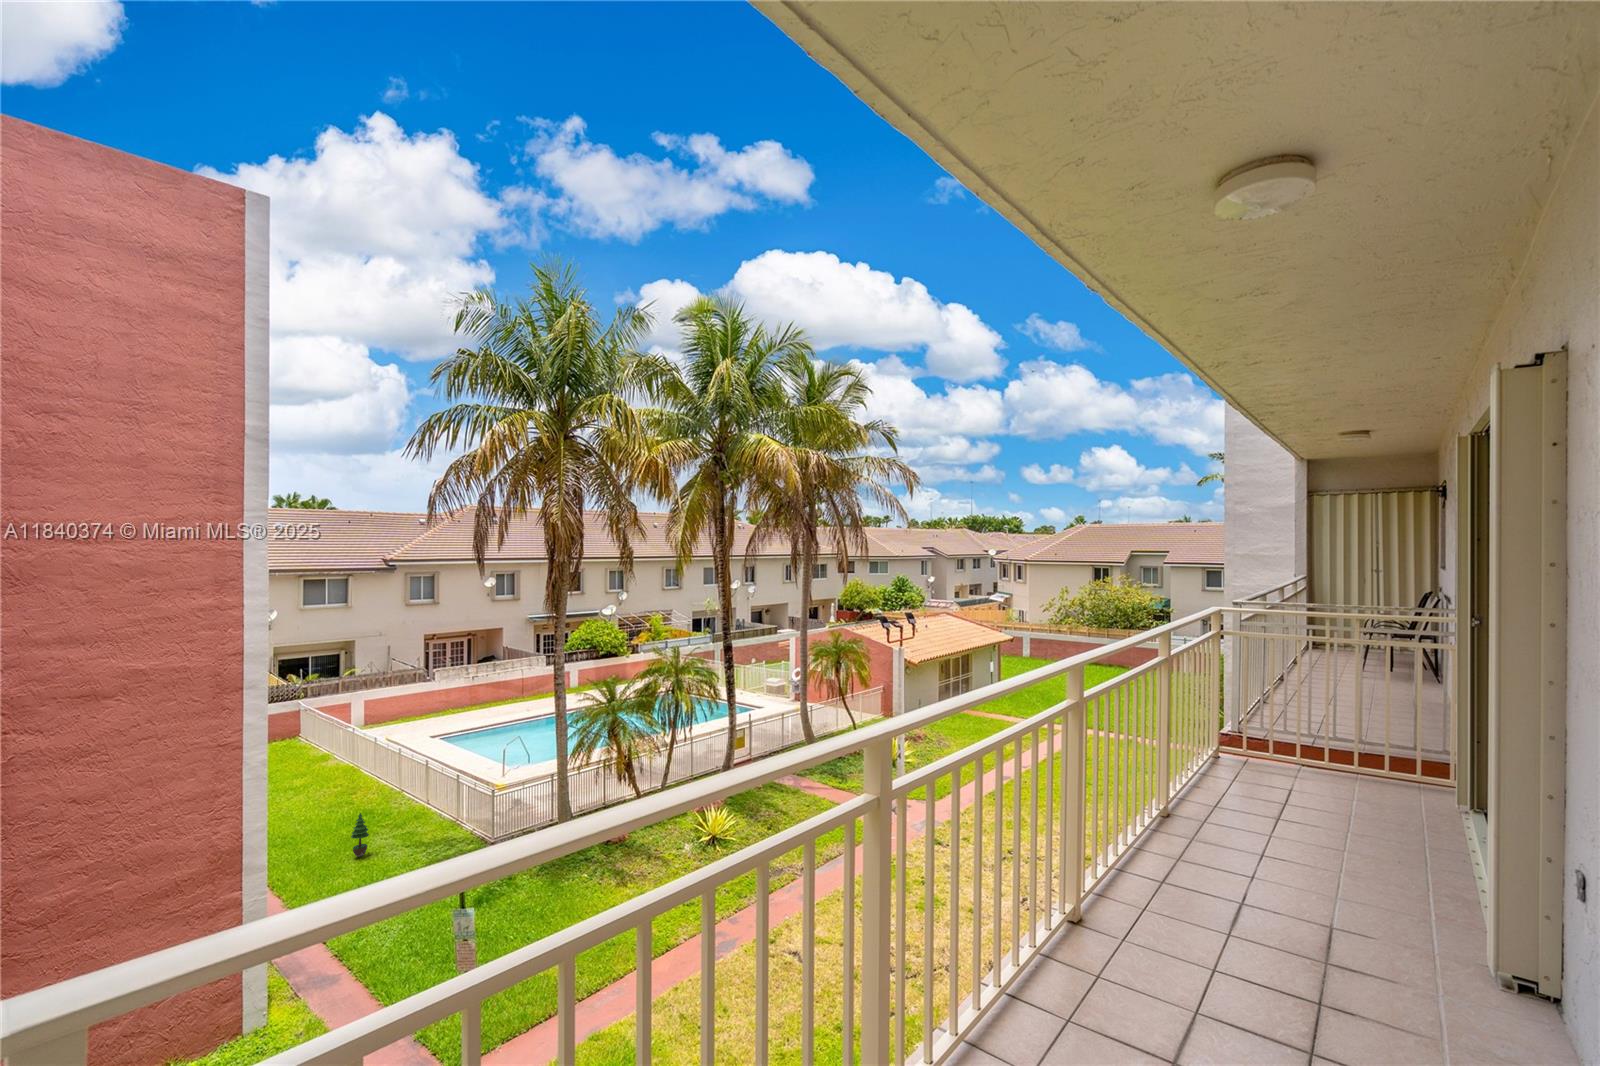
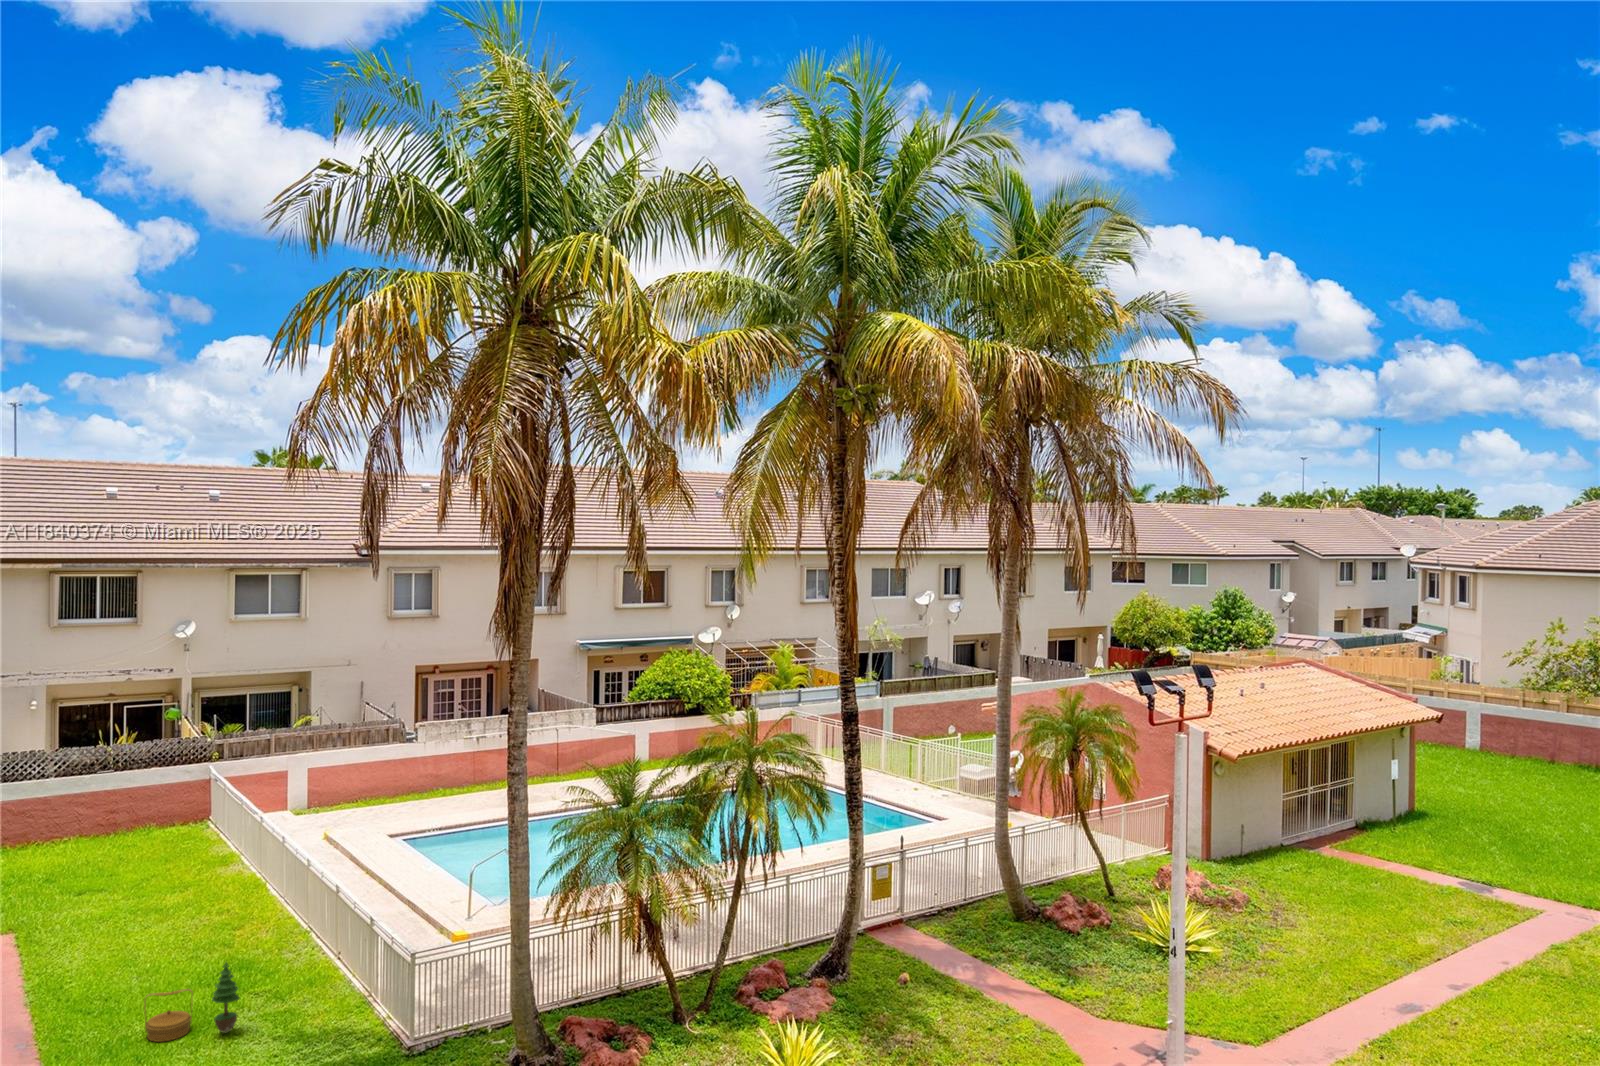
basket: none [305,833,337,866] -> present [144,989,193,1042]

